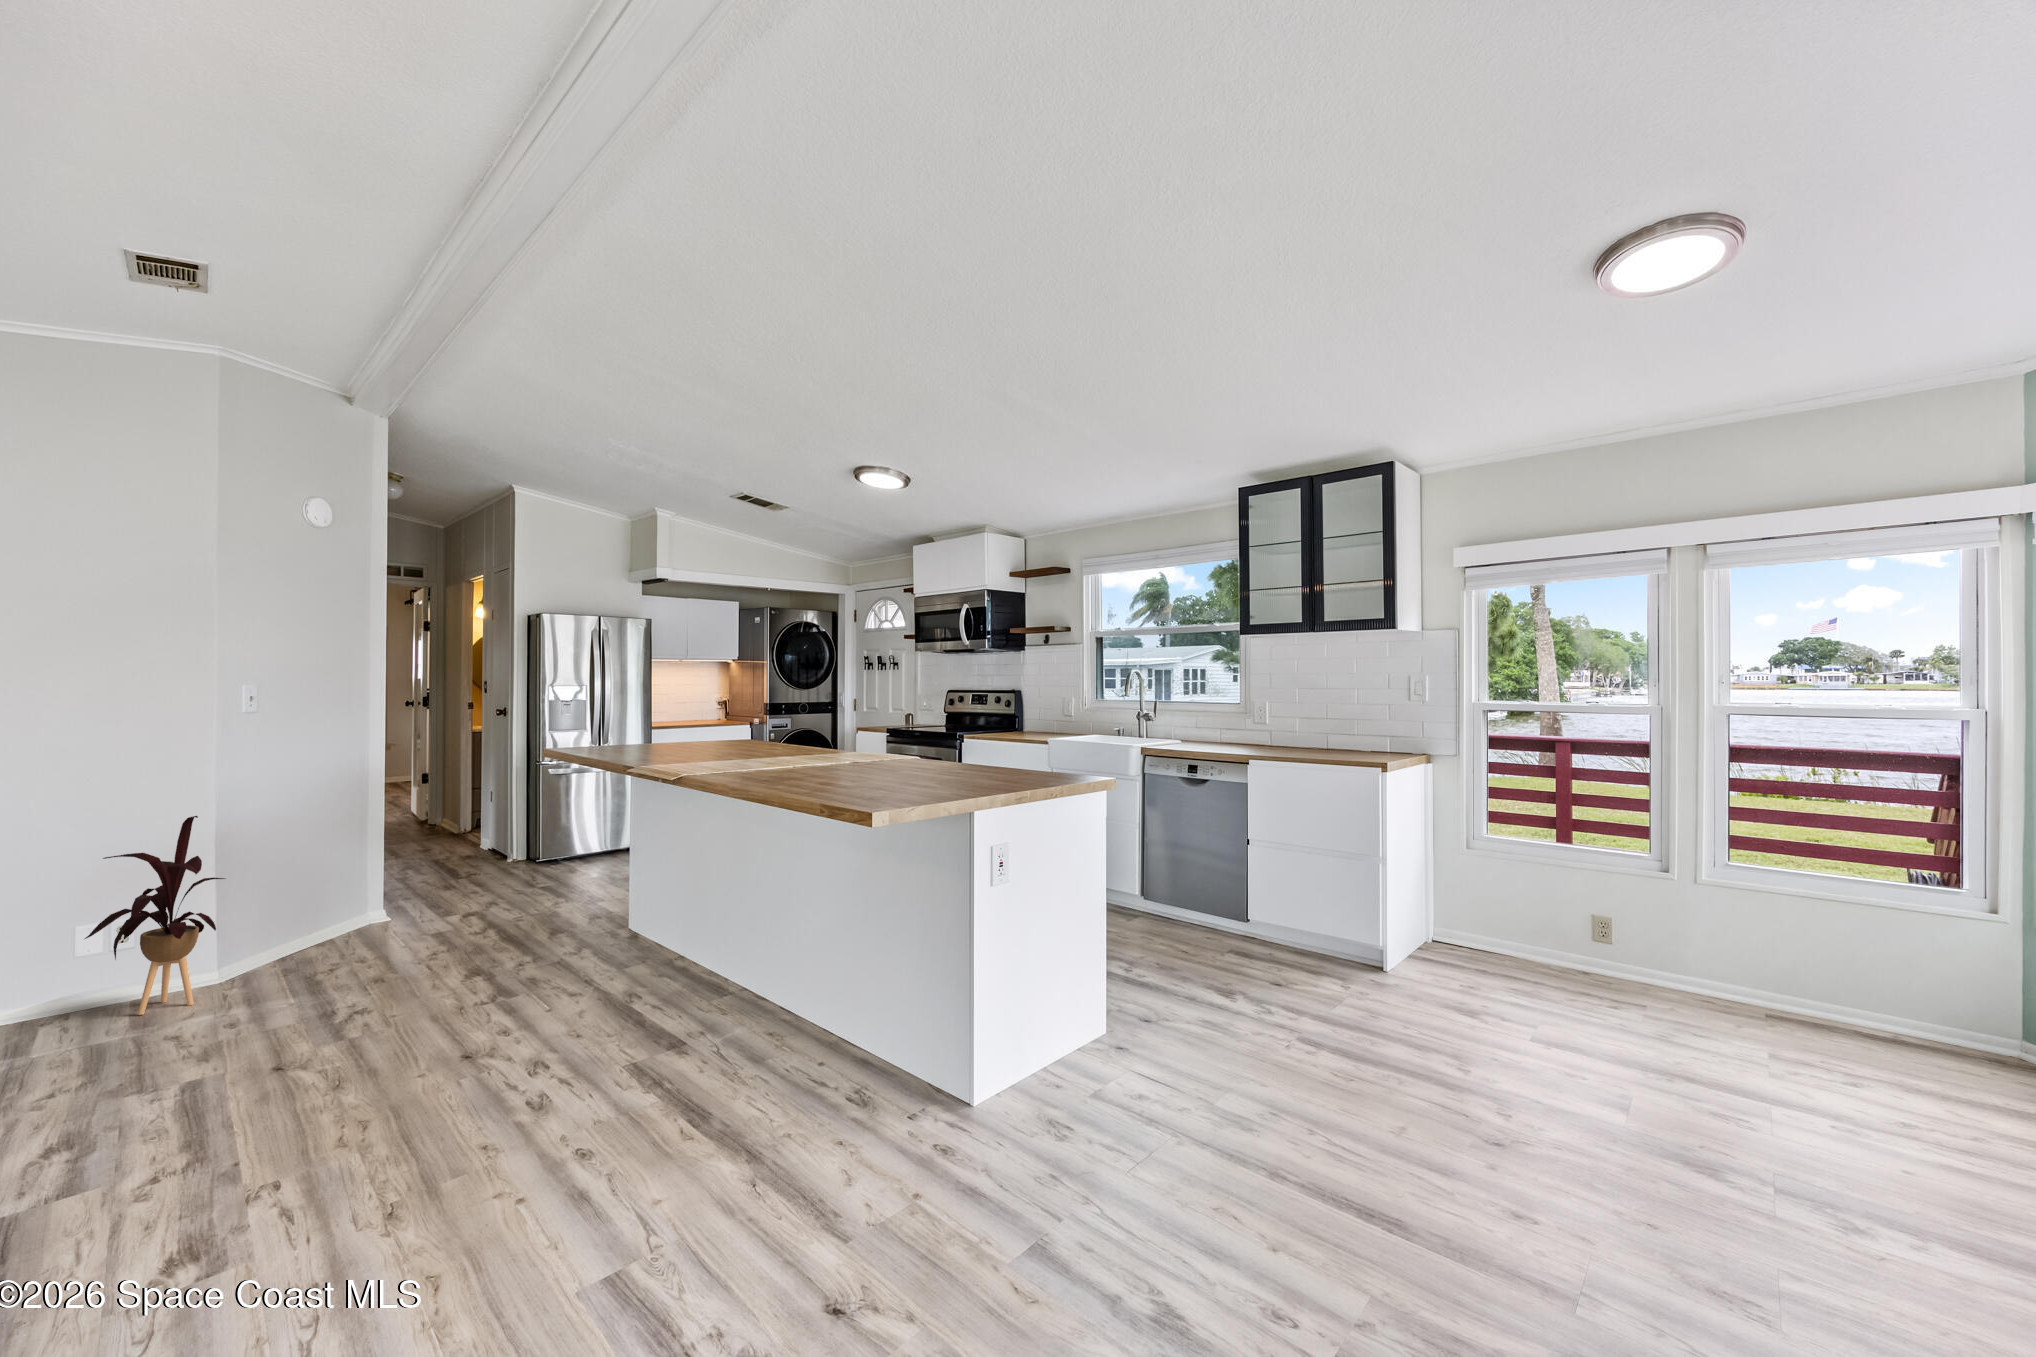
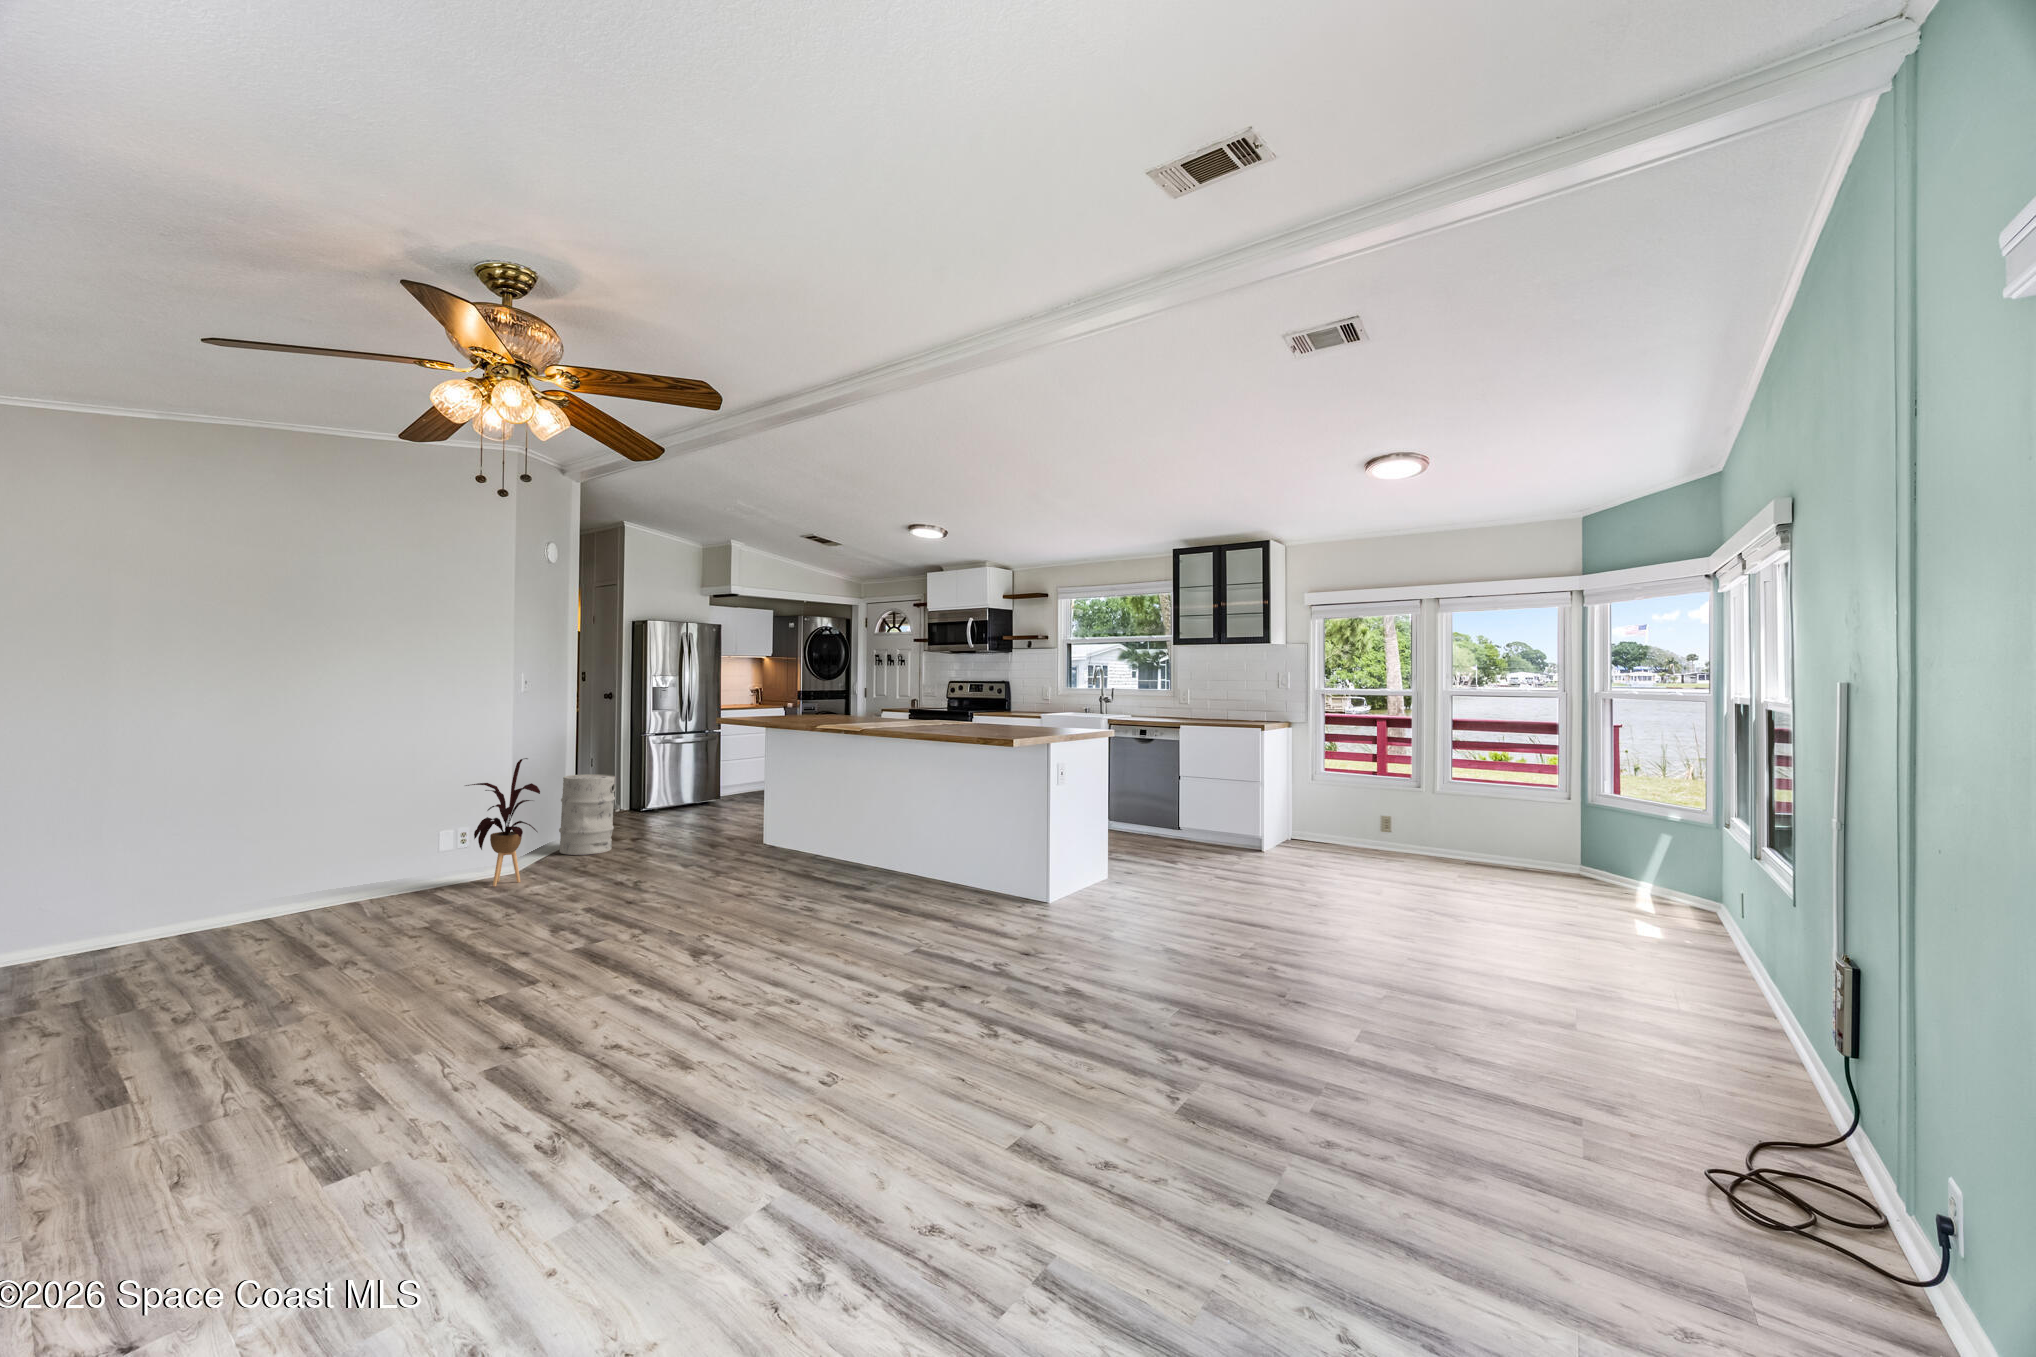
trash can: none [334,825,423,945] -> present [559,774,616,855]

